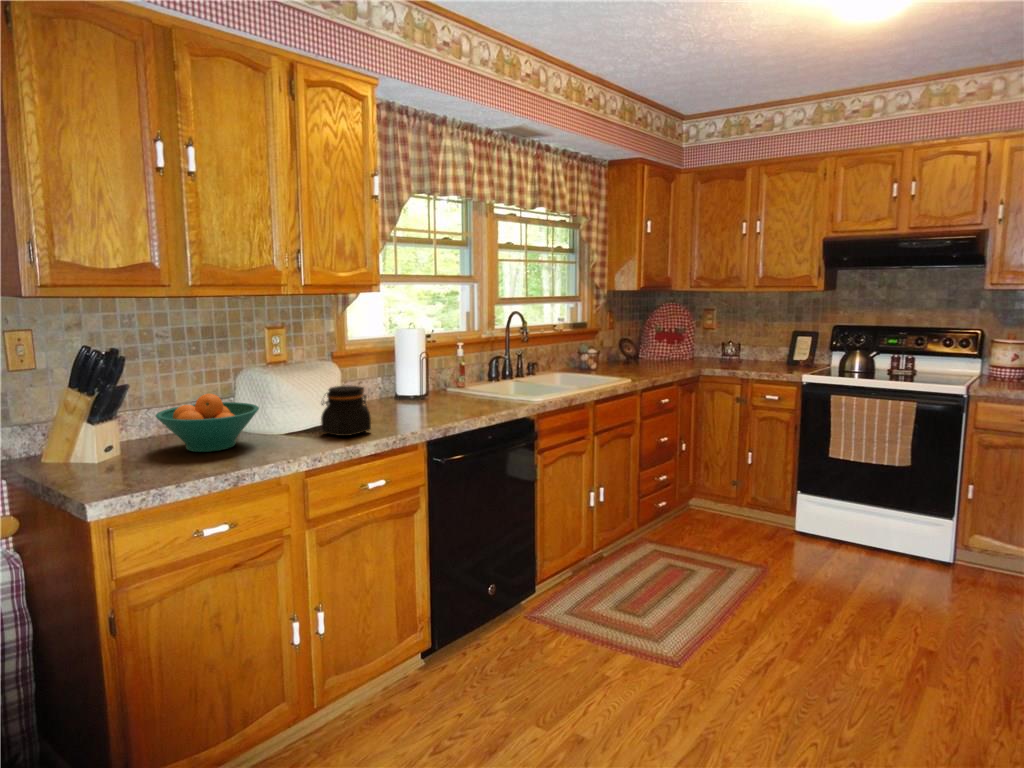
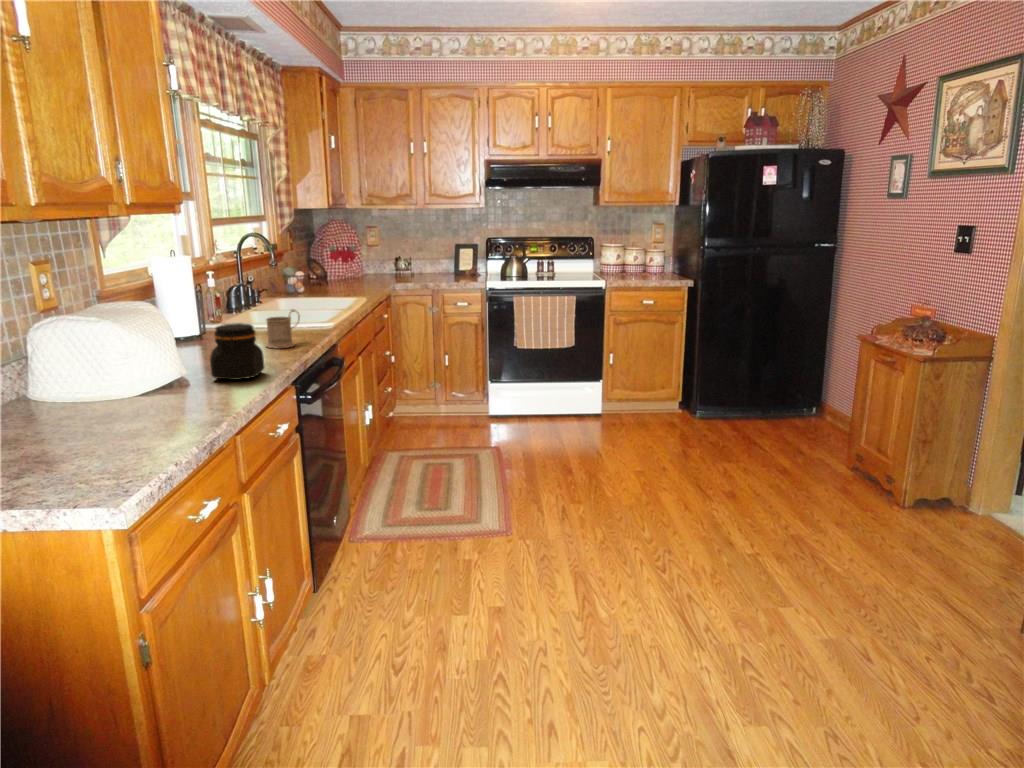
mug: none [431,380,469,415] -> present [266,309,300,348]
fruit bowl: present [156,394,259,452] -> none [48,348,179,421]

